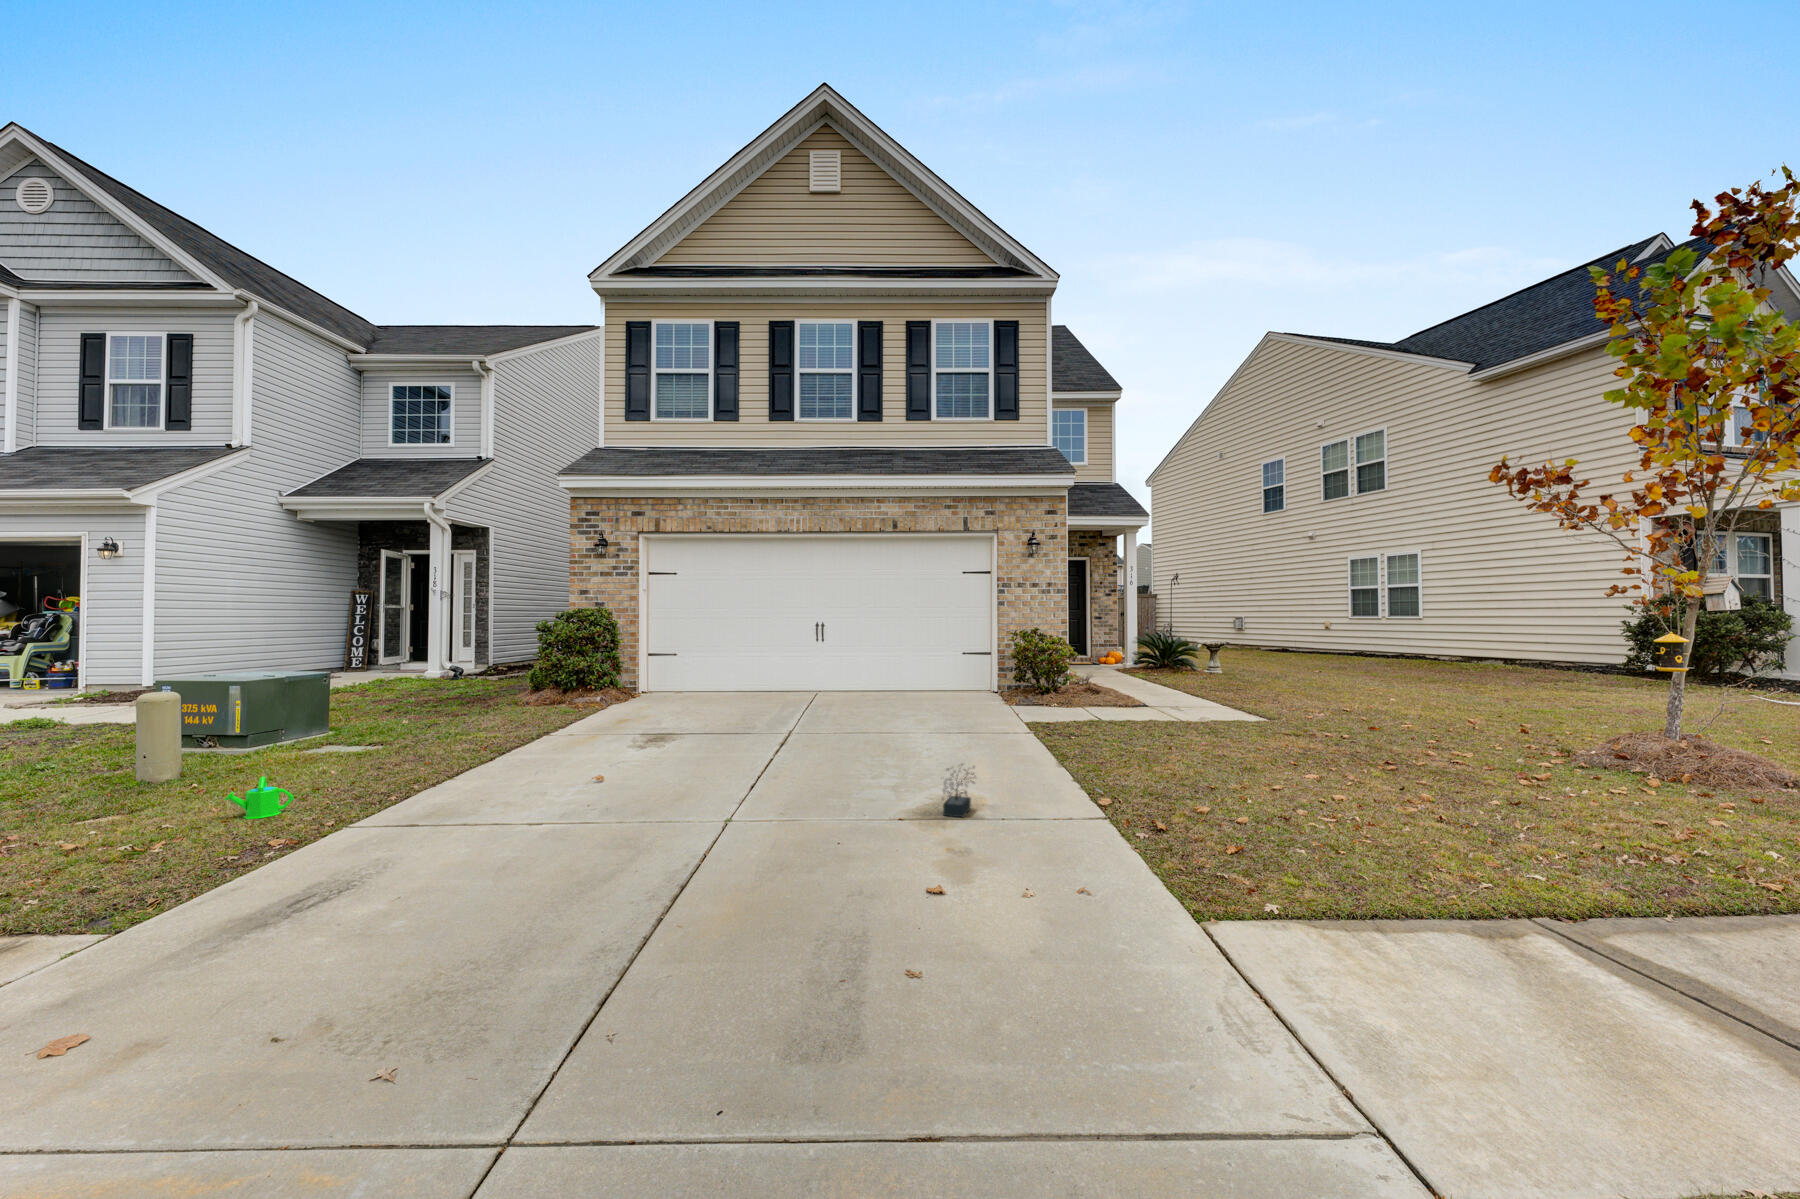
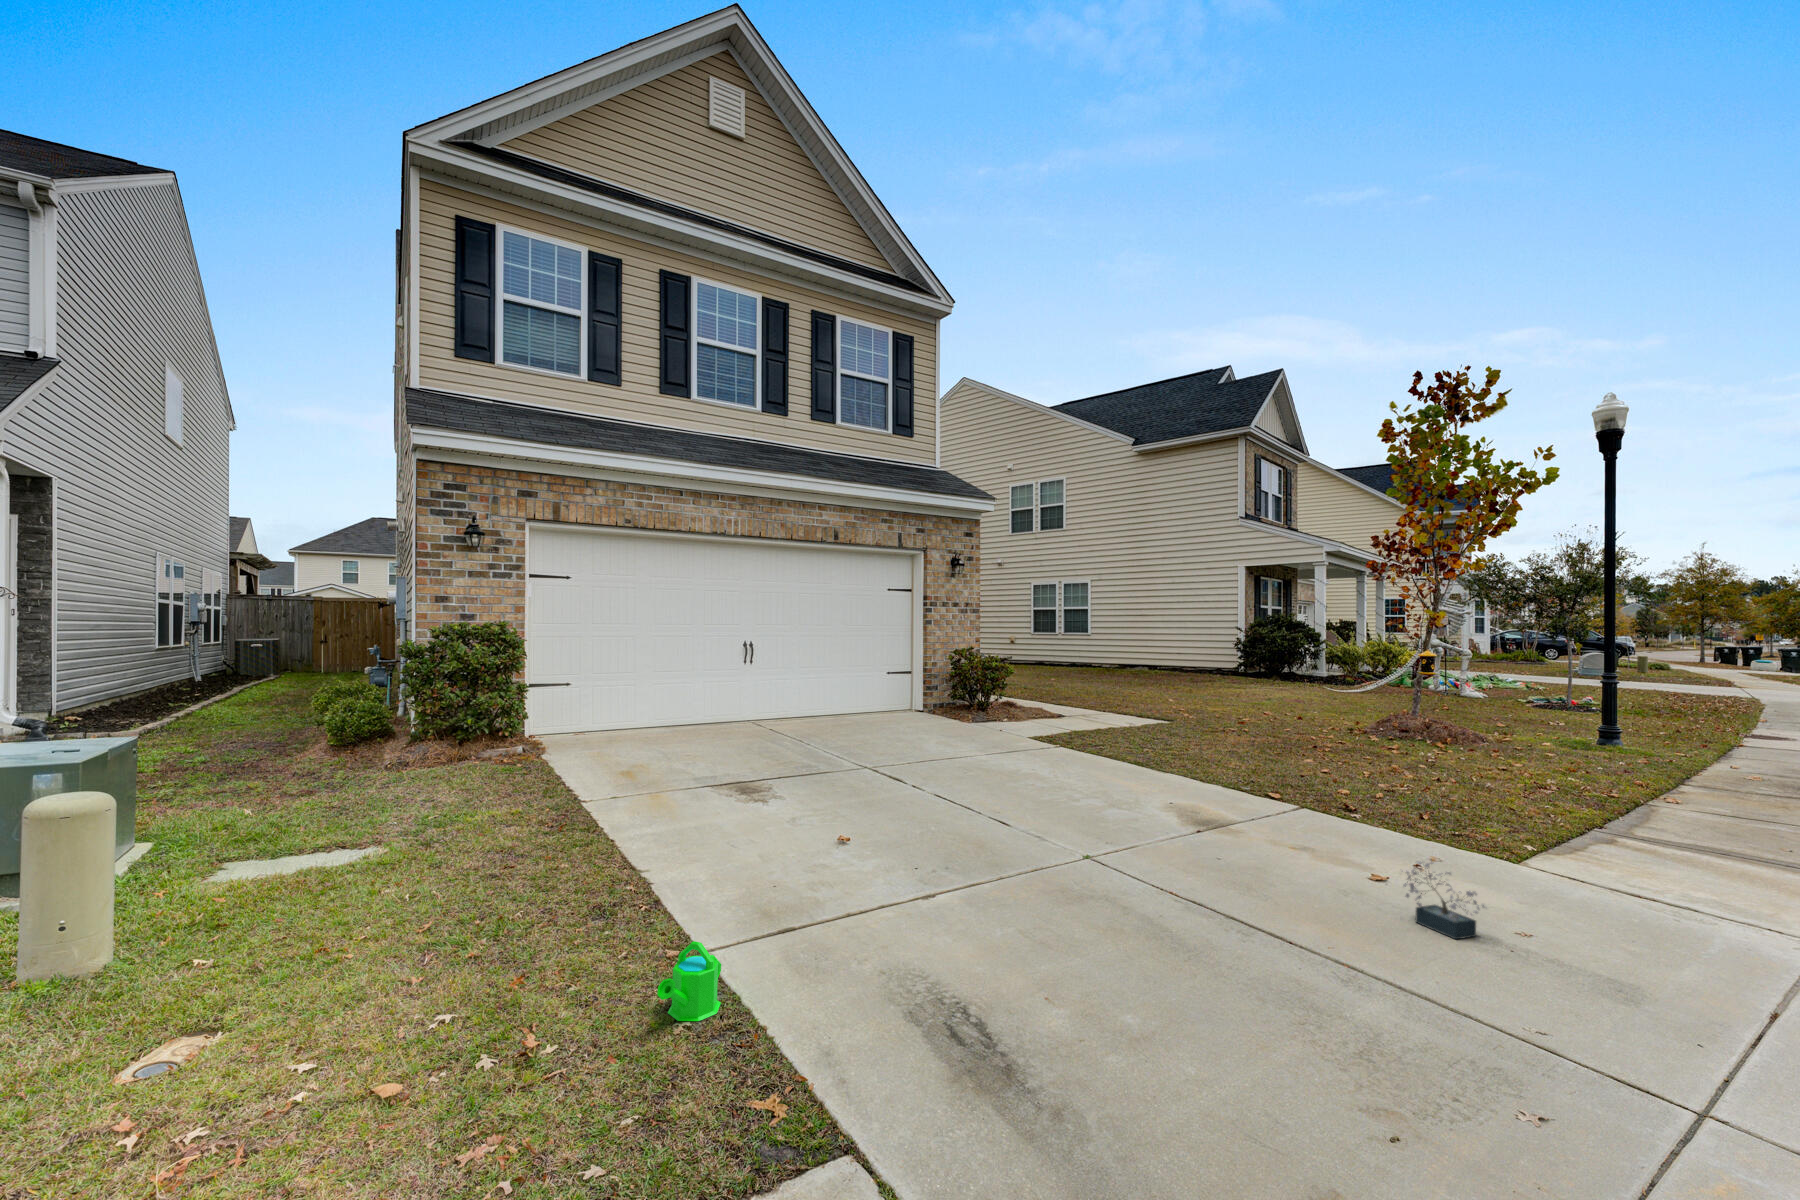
decorative plant: present [941,764,975,817] -> present [1403,861,1485,939]

